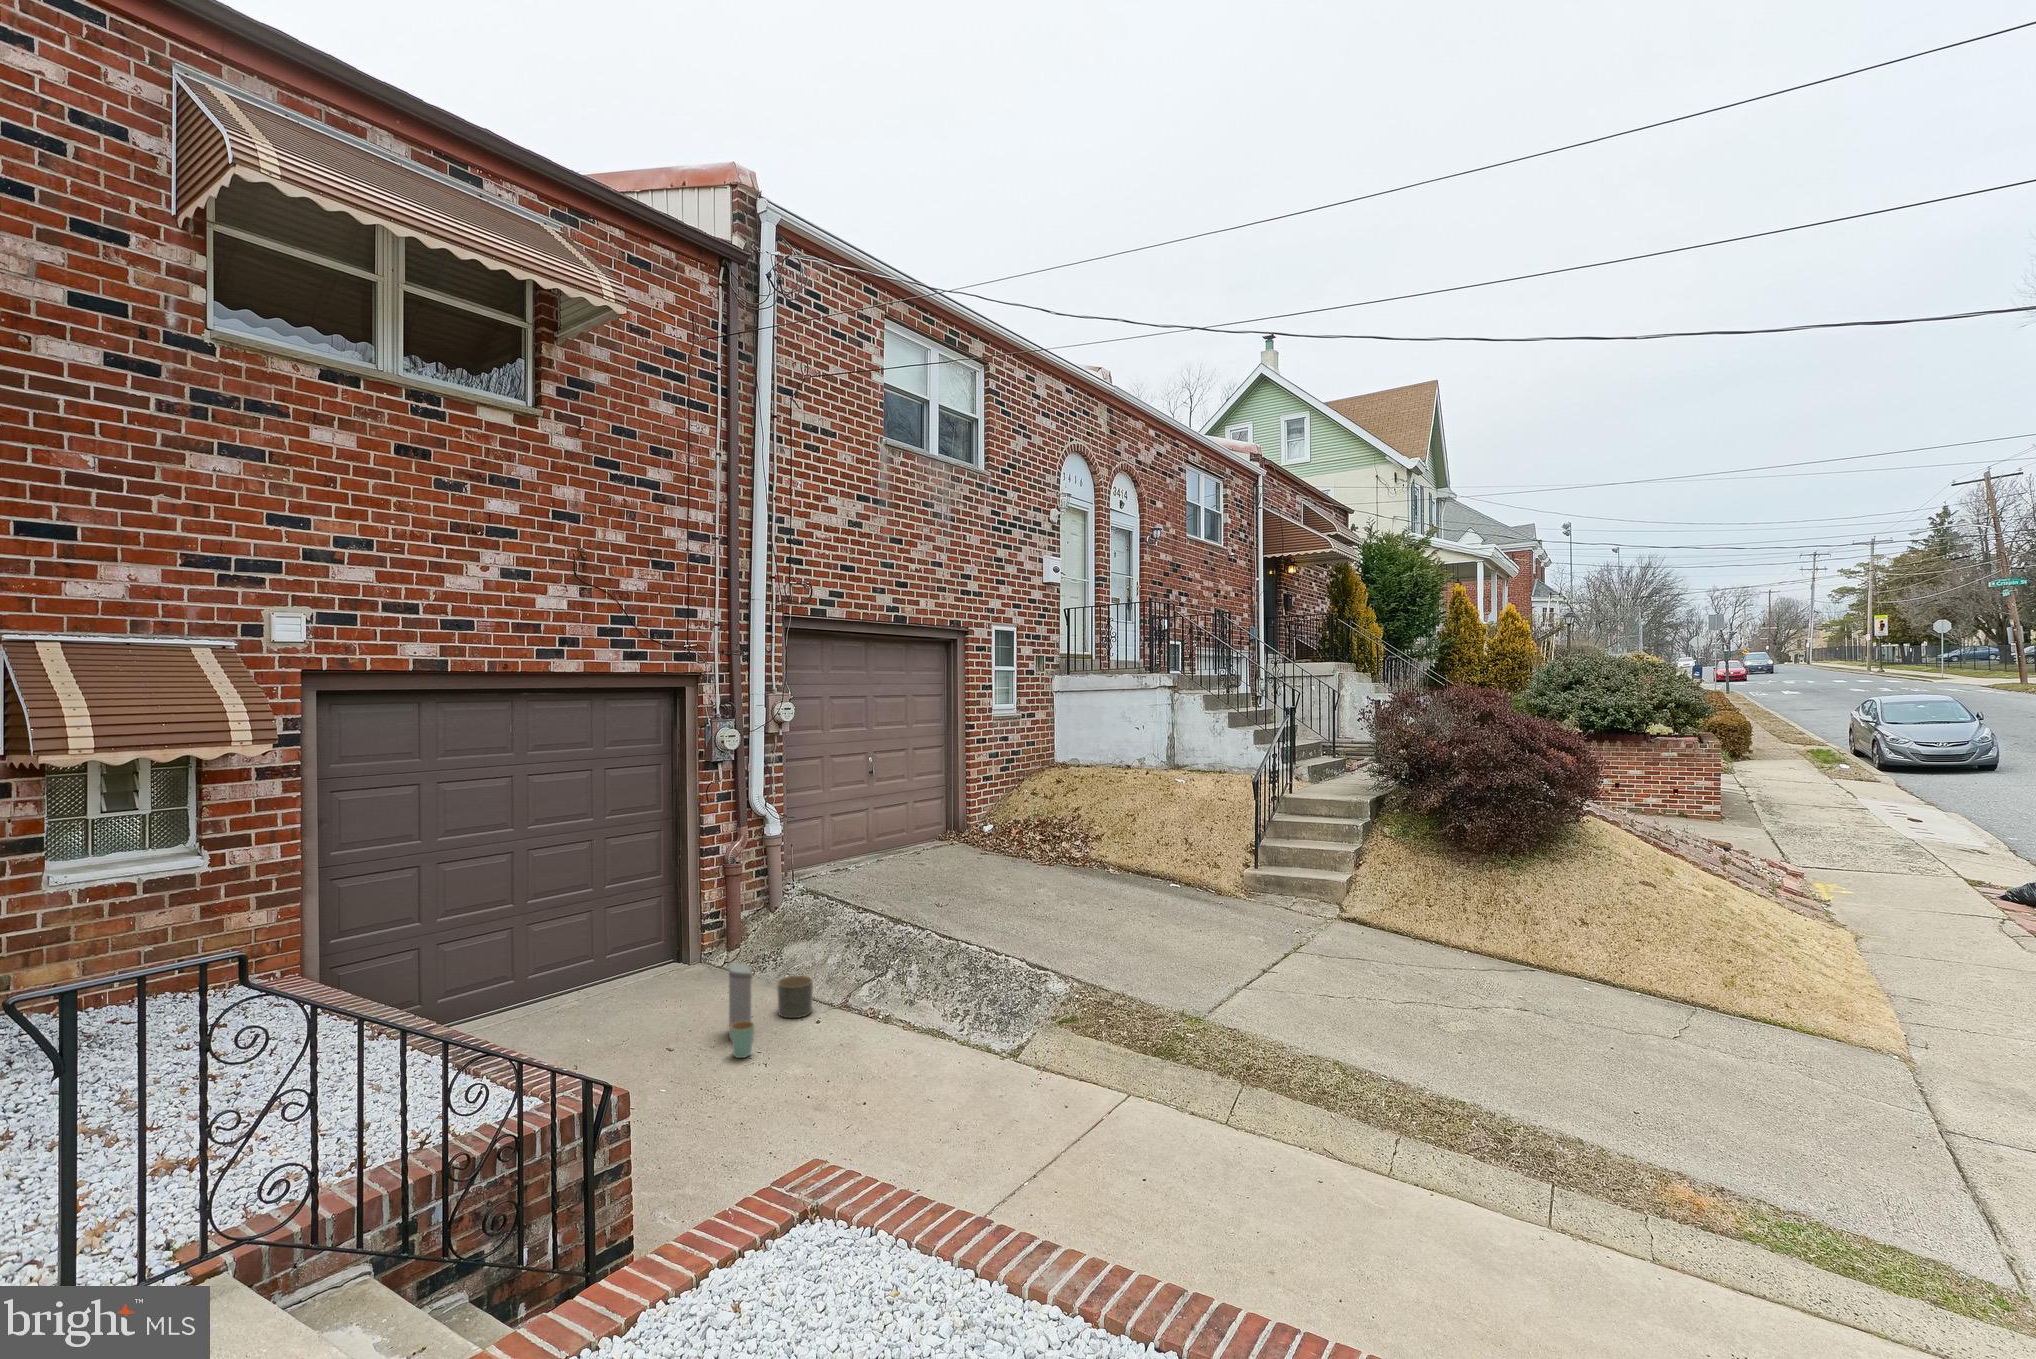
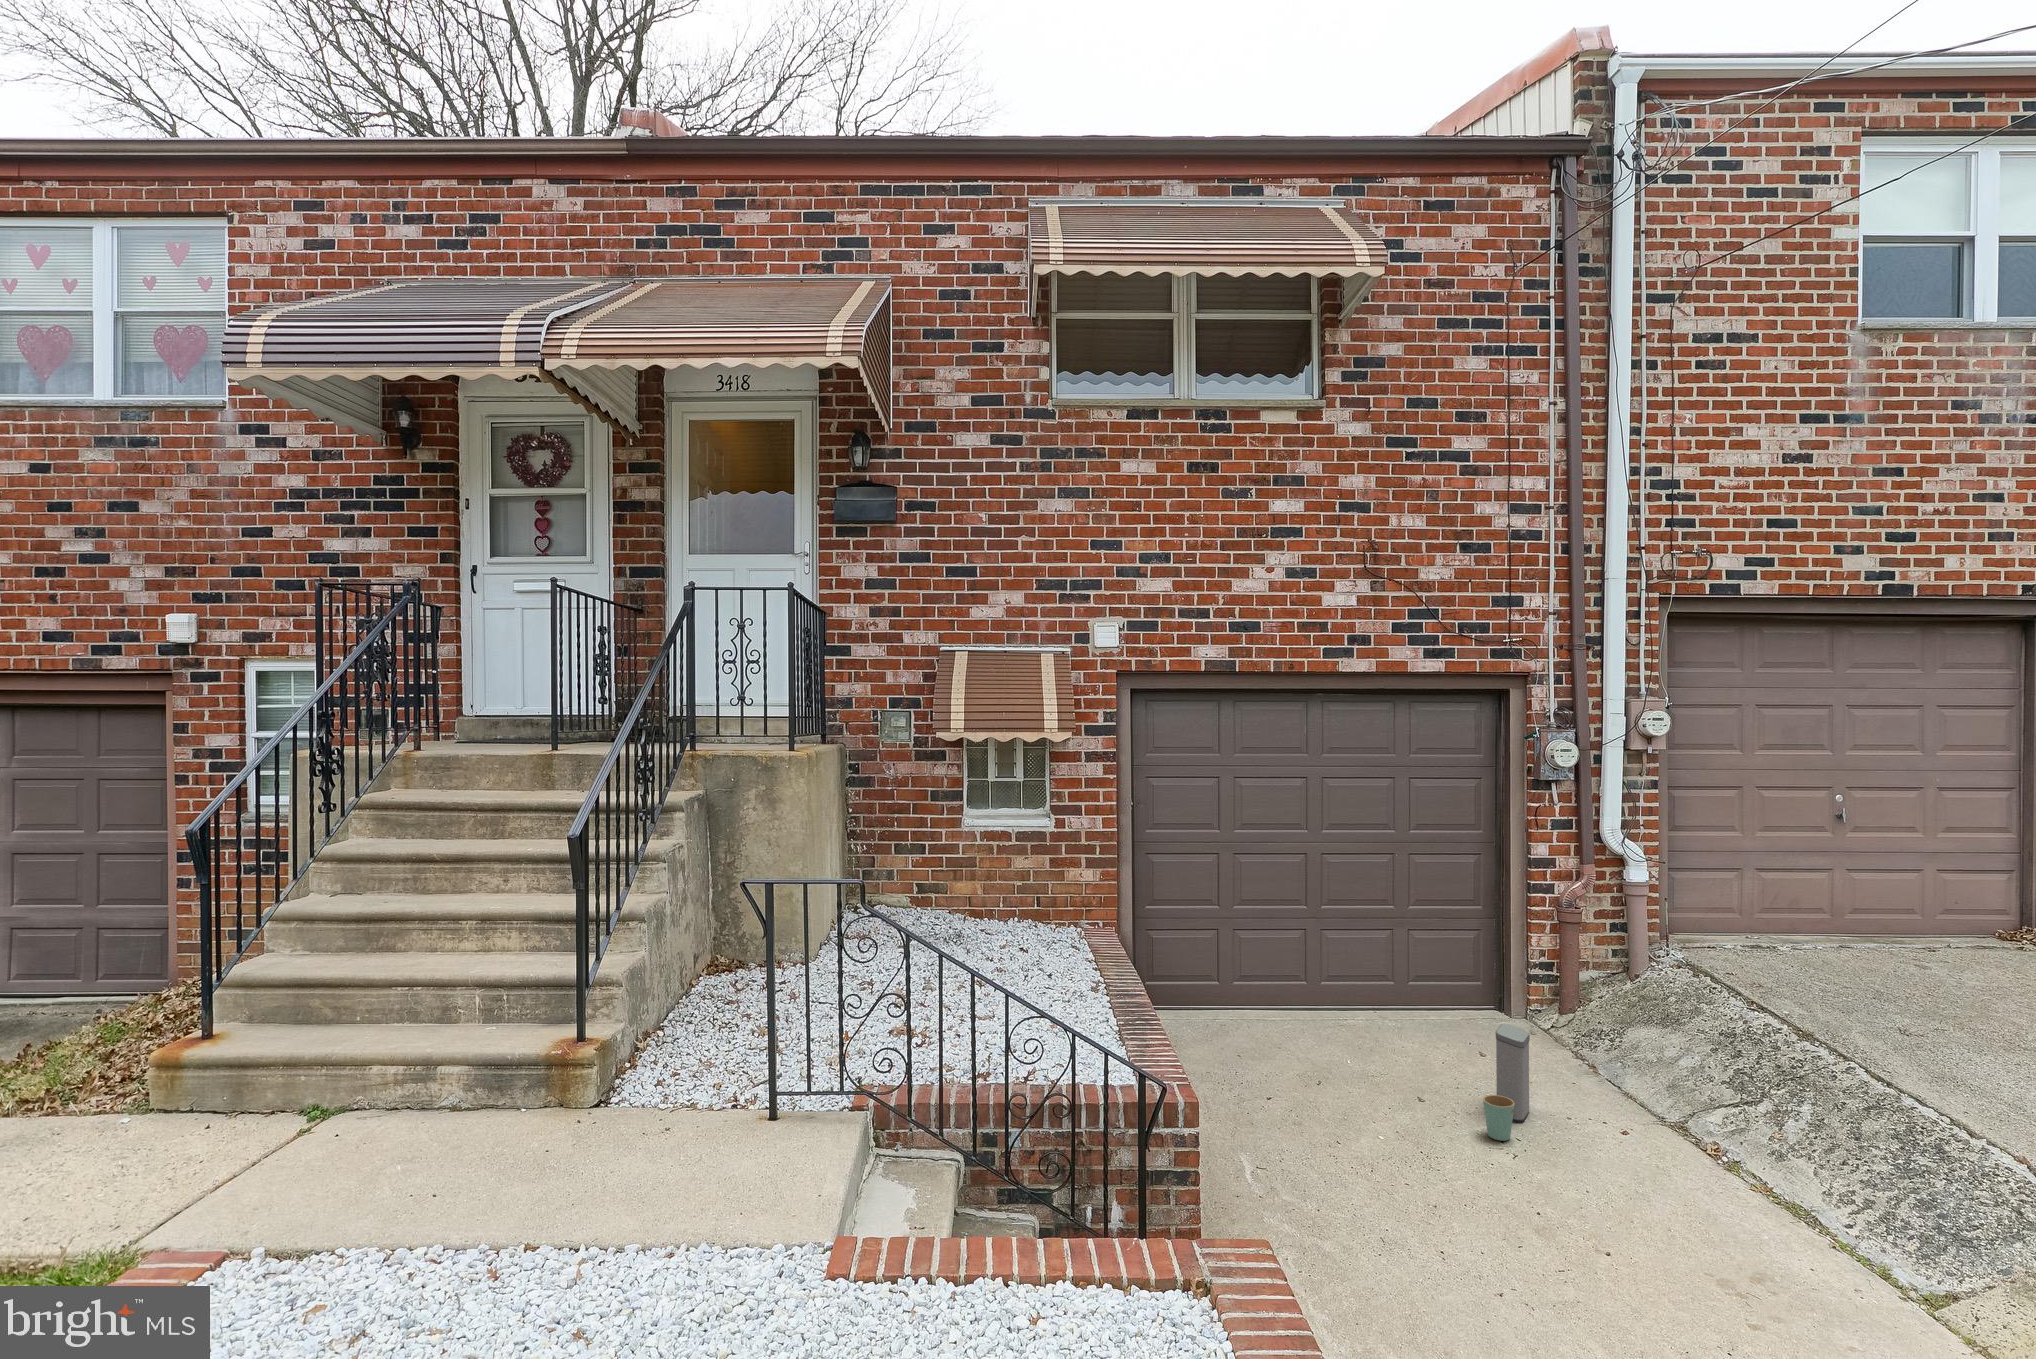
planter: present [777,976,813,1018] -> none [1577,1063,1628,1121]

